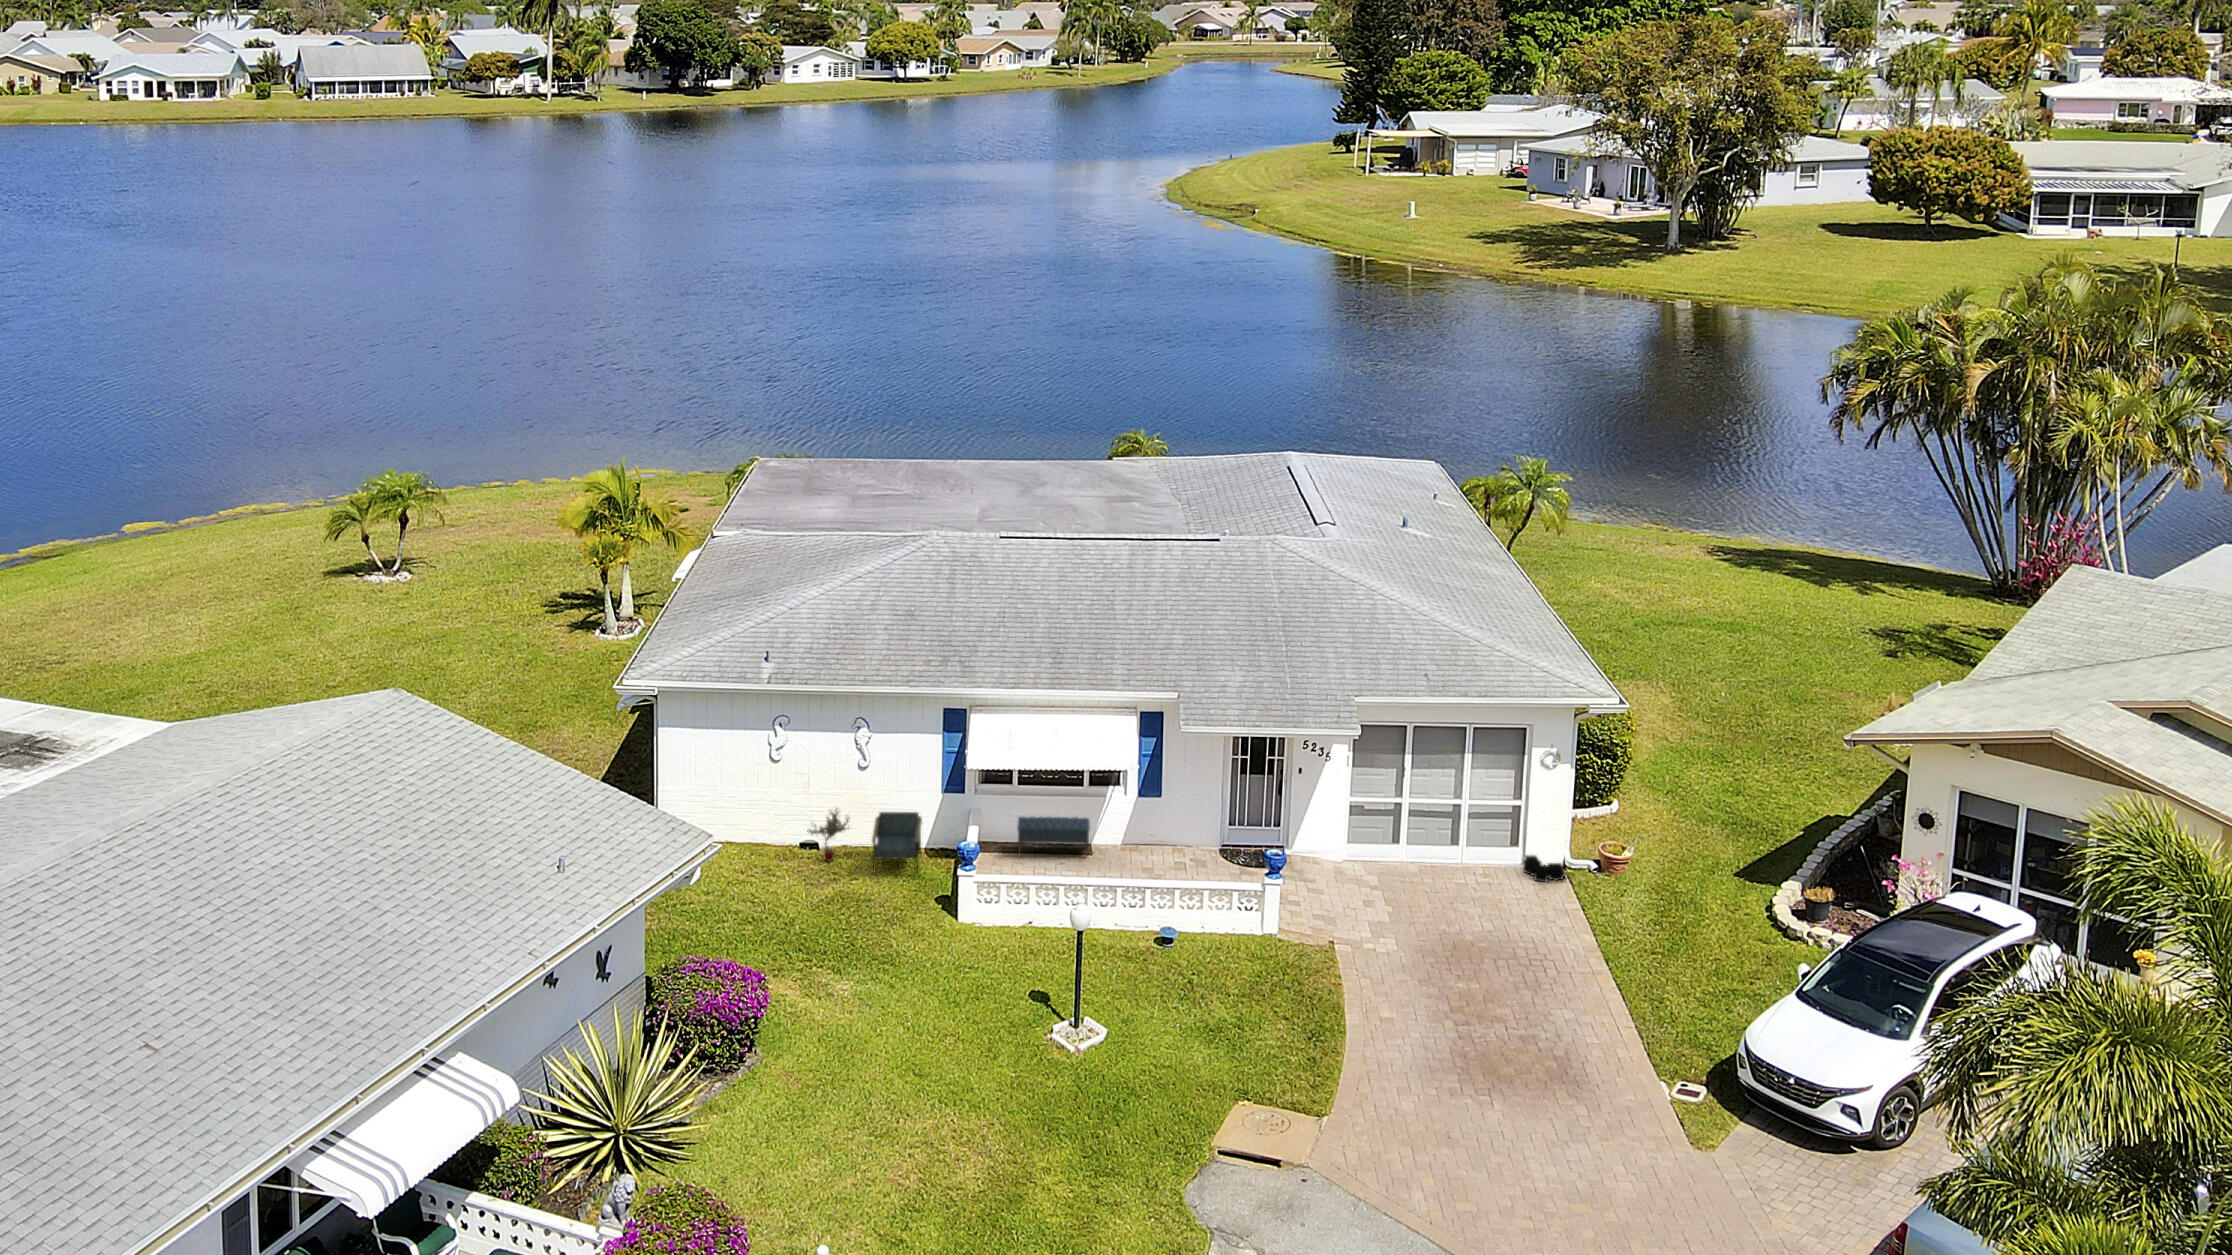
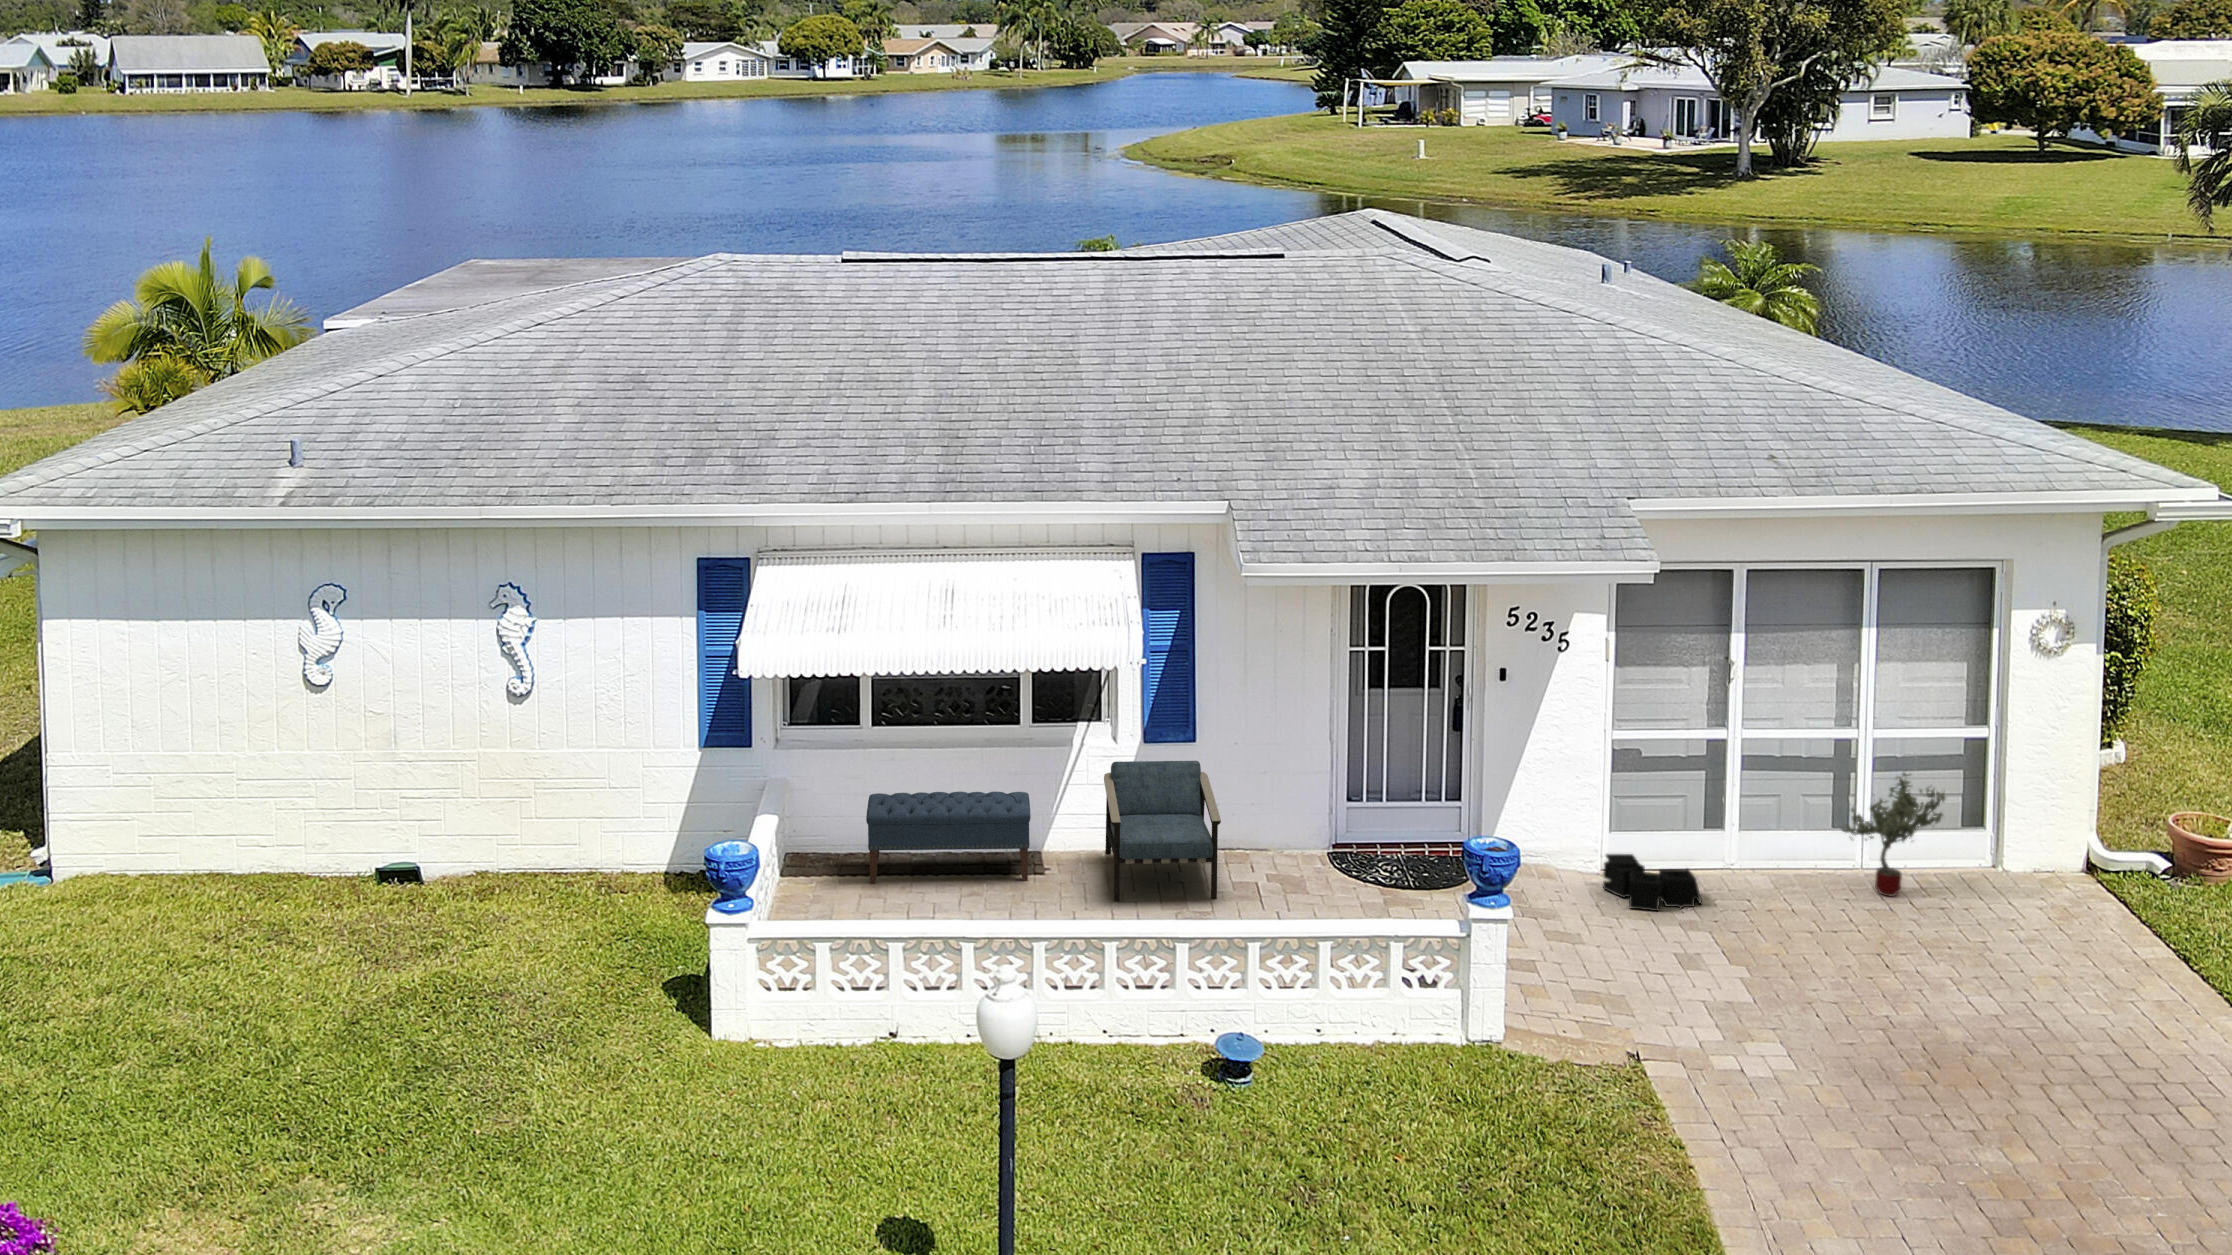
potted tree: present [807,811,849,861] -> present [1842,773,1945,896]
armchair: present [872,812,922,875] -> present [1104,761,1221,902]
storage bin: present [1523,855,1566,882] -> present [1603,854,1702,911]

